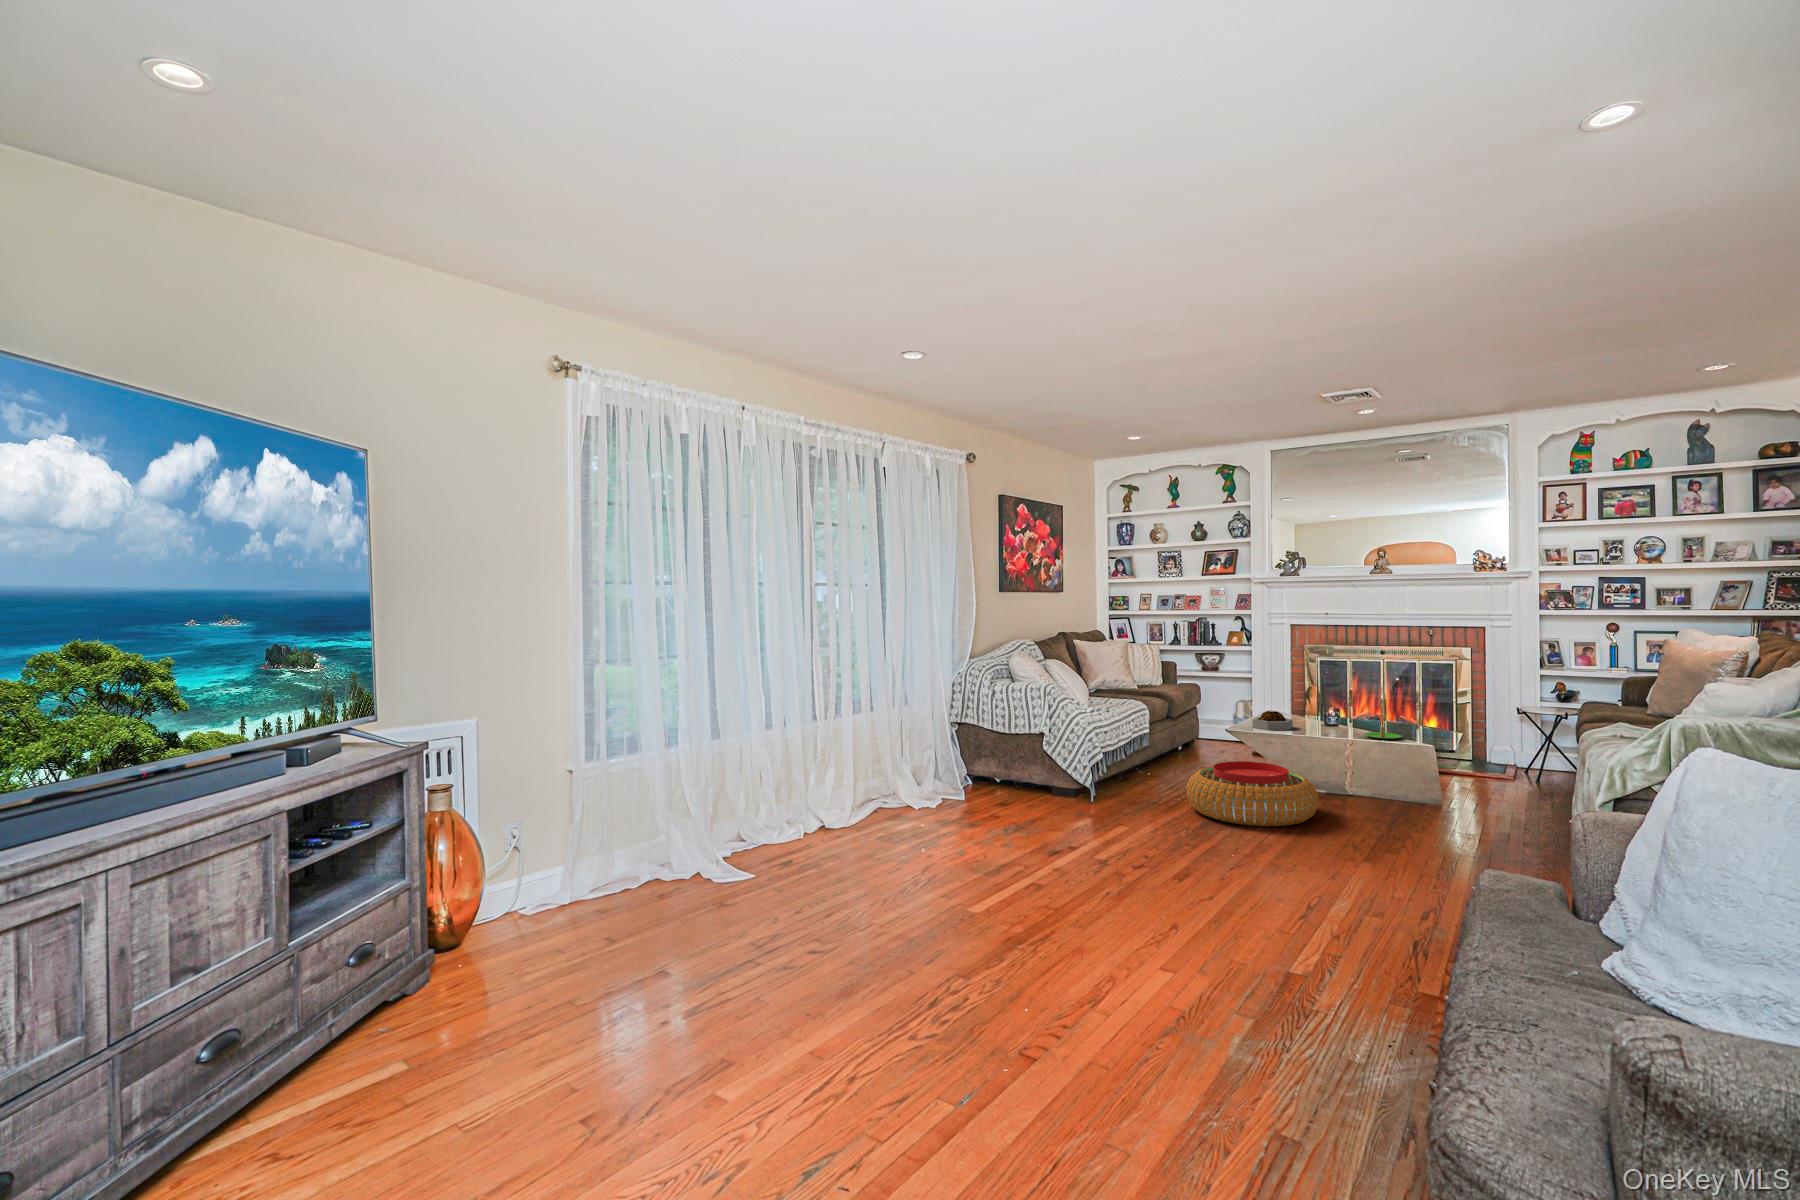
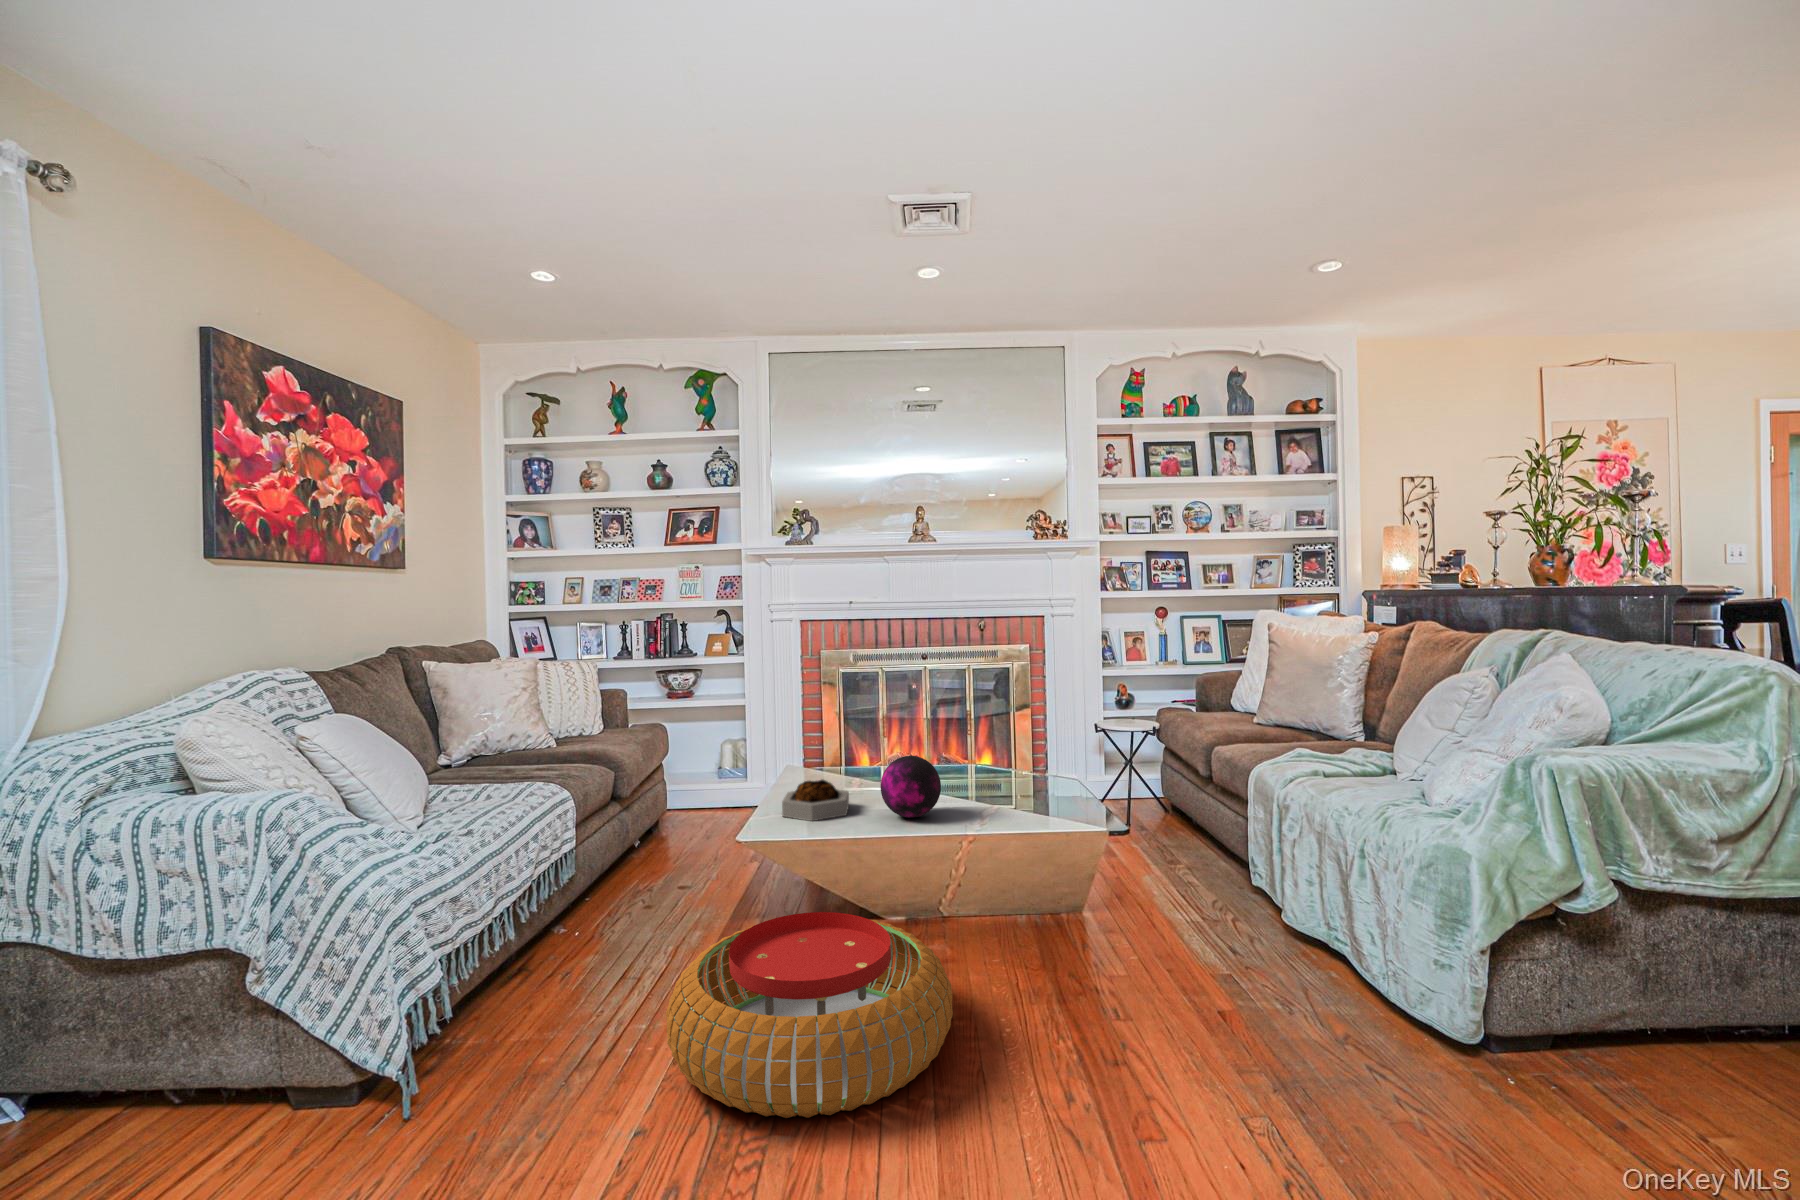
decorative orb: none [1306,702,1342,734] -> present [881,756,941,818]
candle: present [1364,716,1402,740] -> none [974,772,1035,816]

